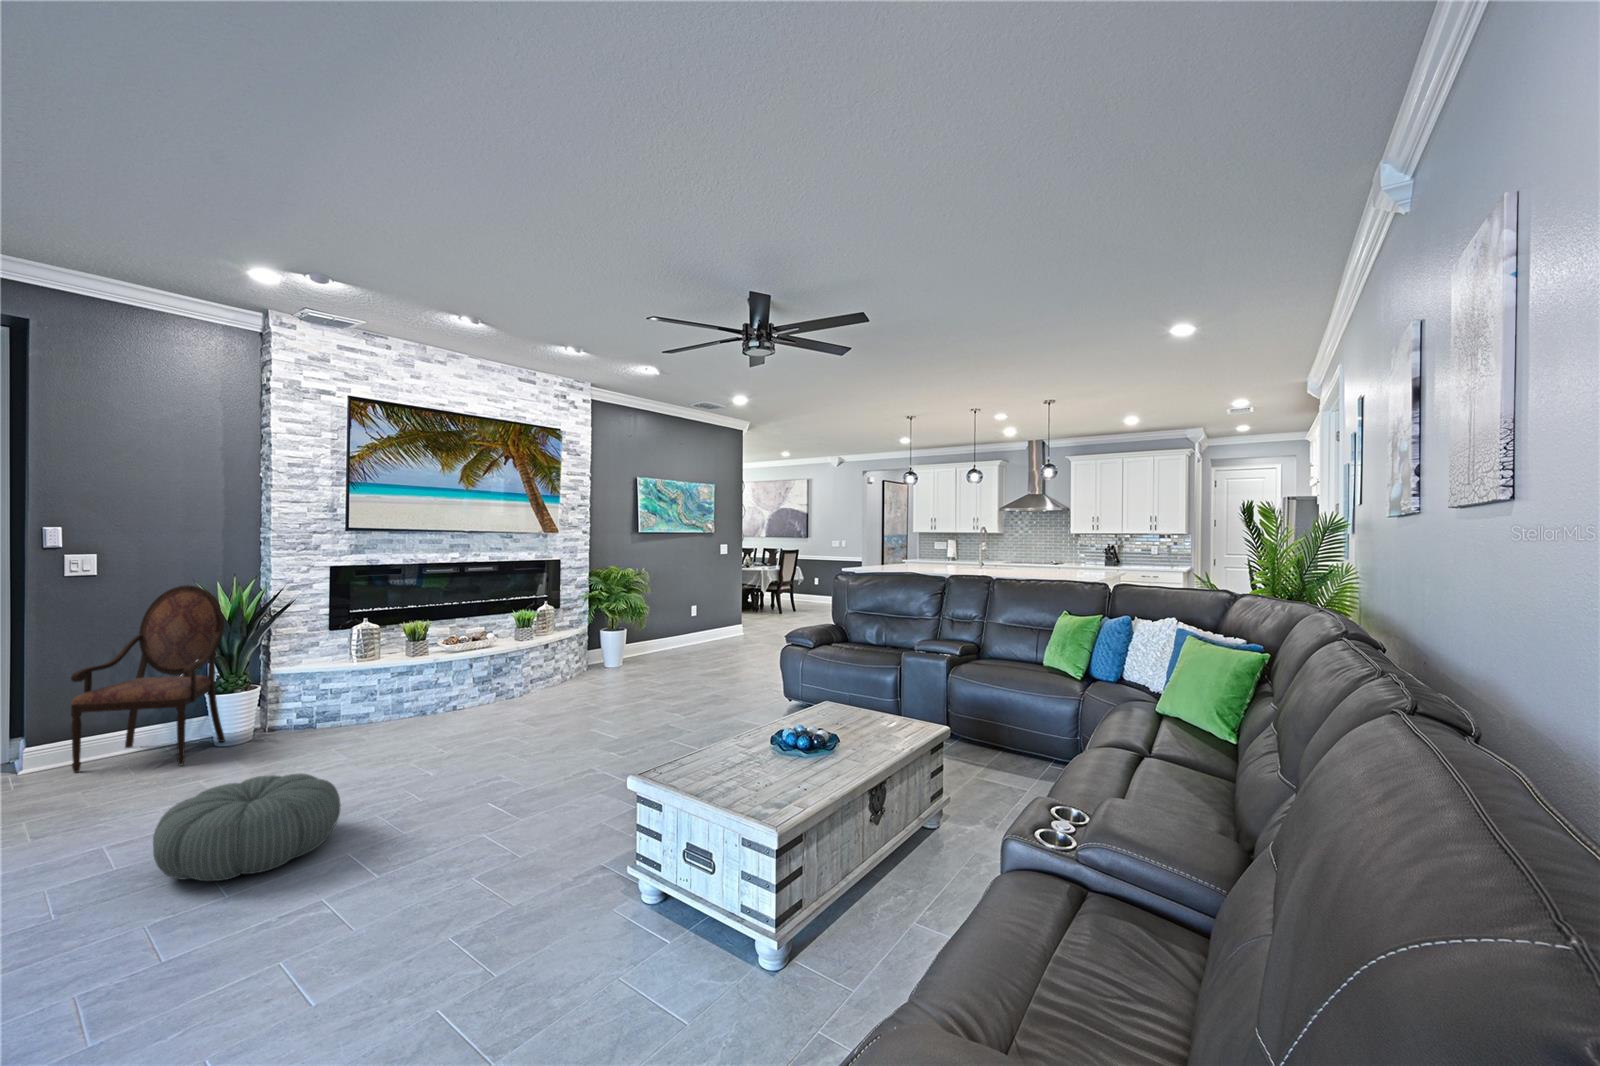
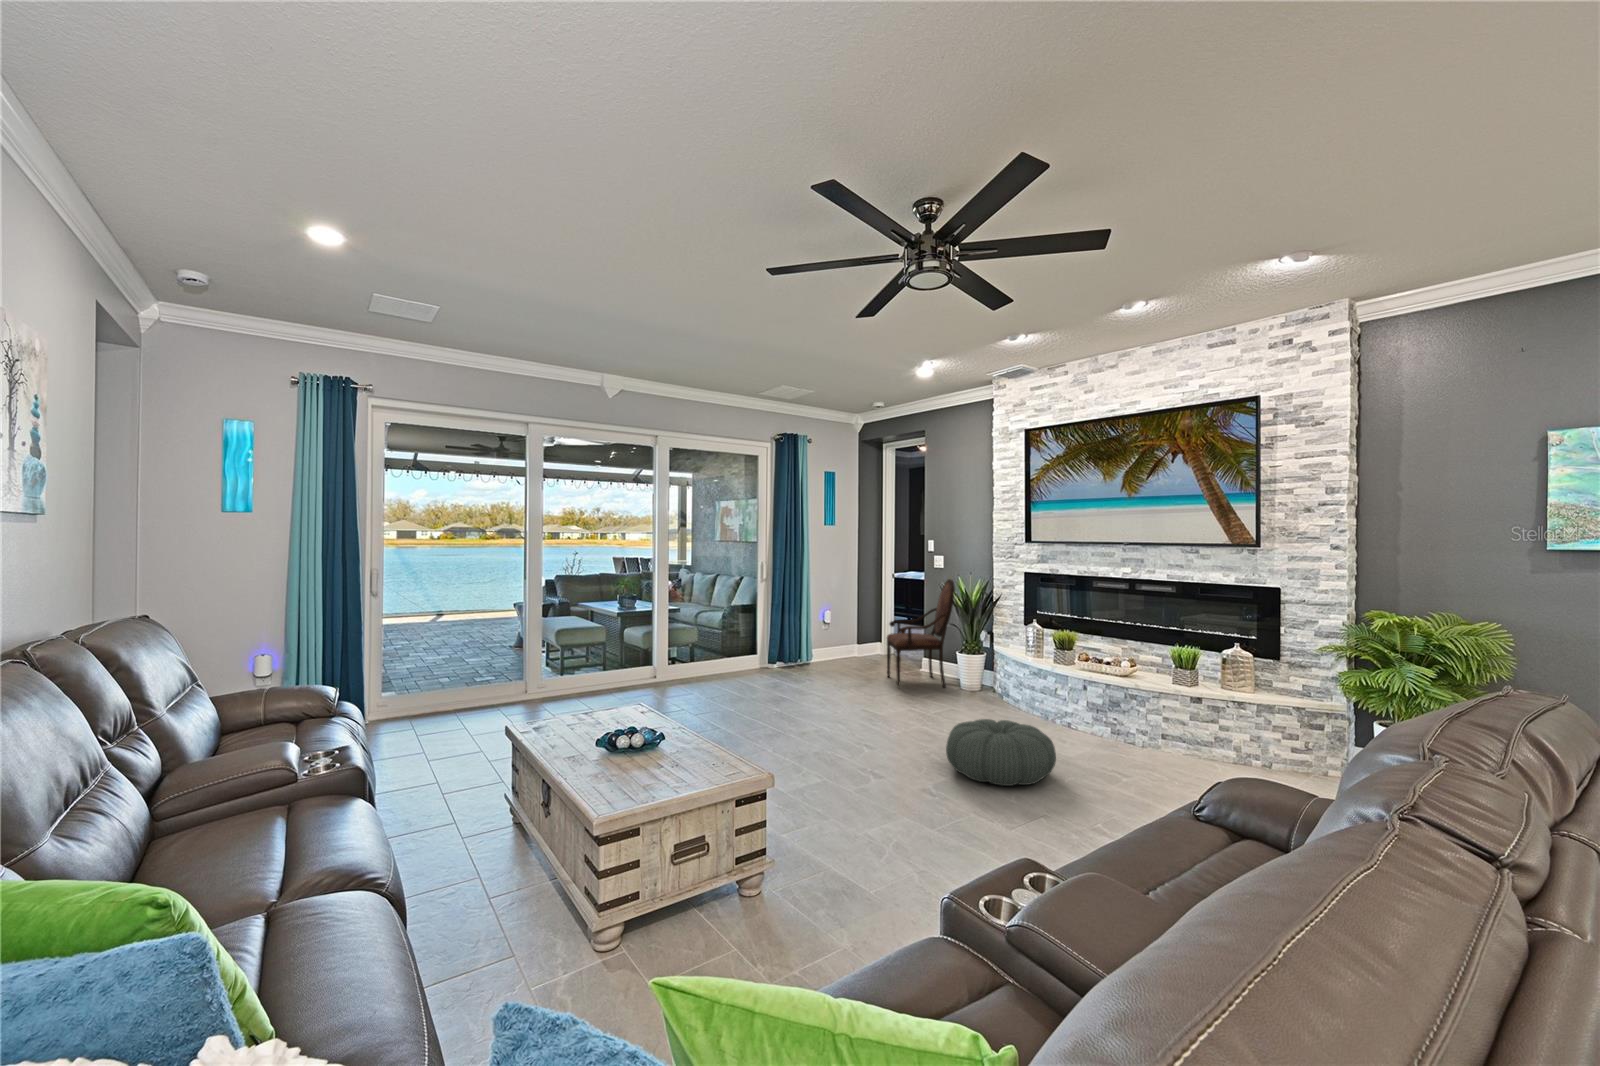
pouf: present [153,773,341,881] -> present [946,719,1056,786]

